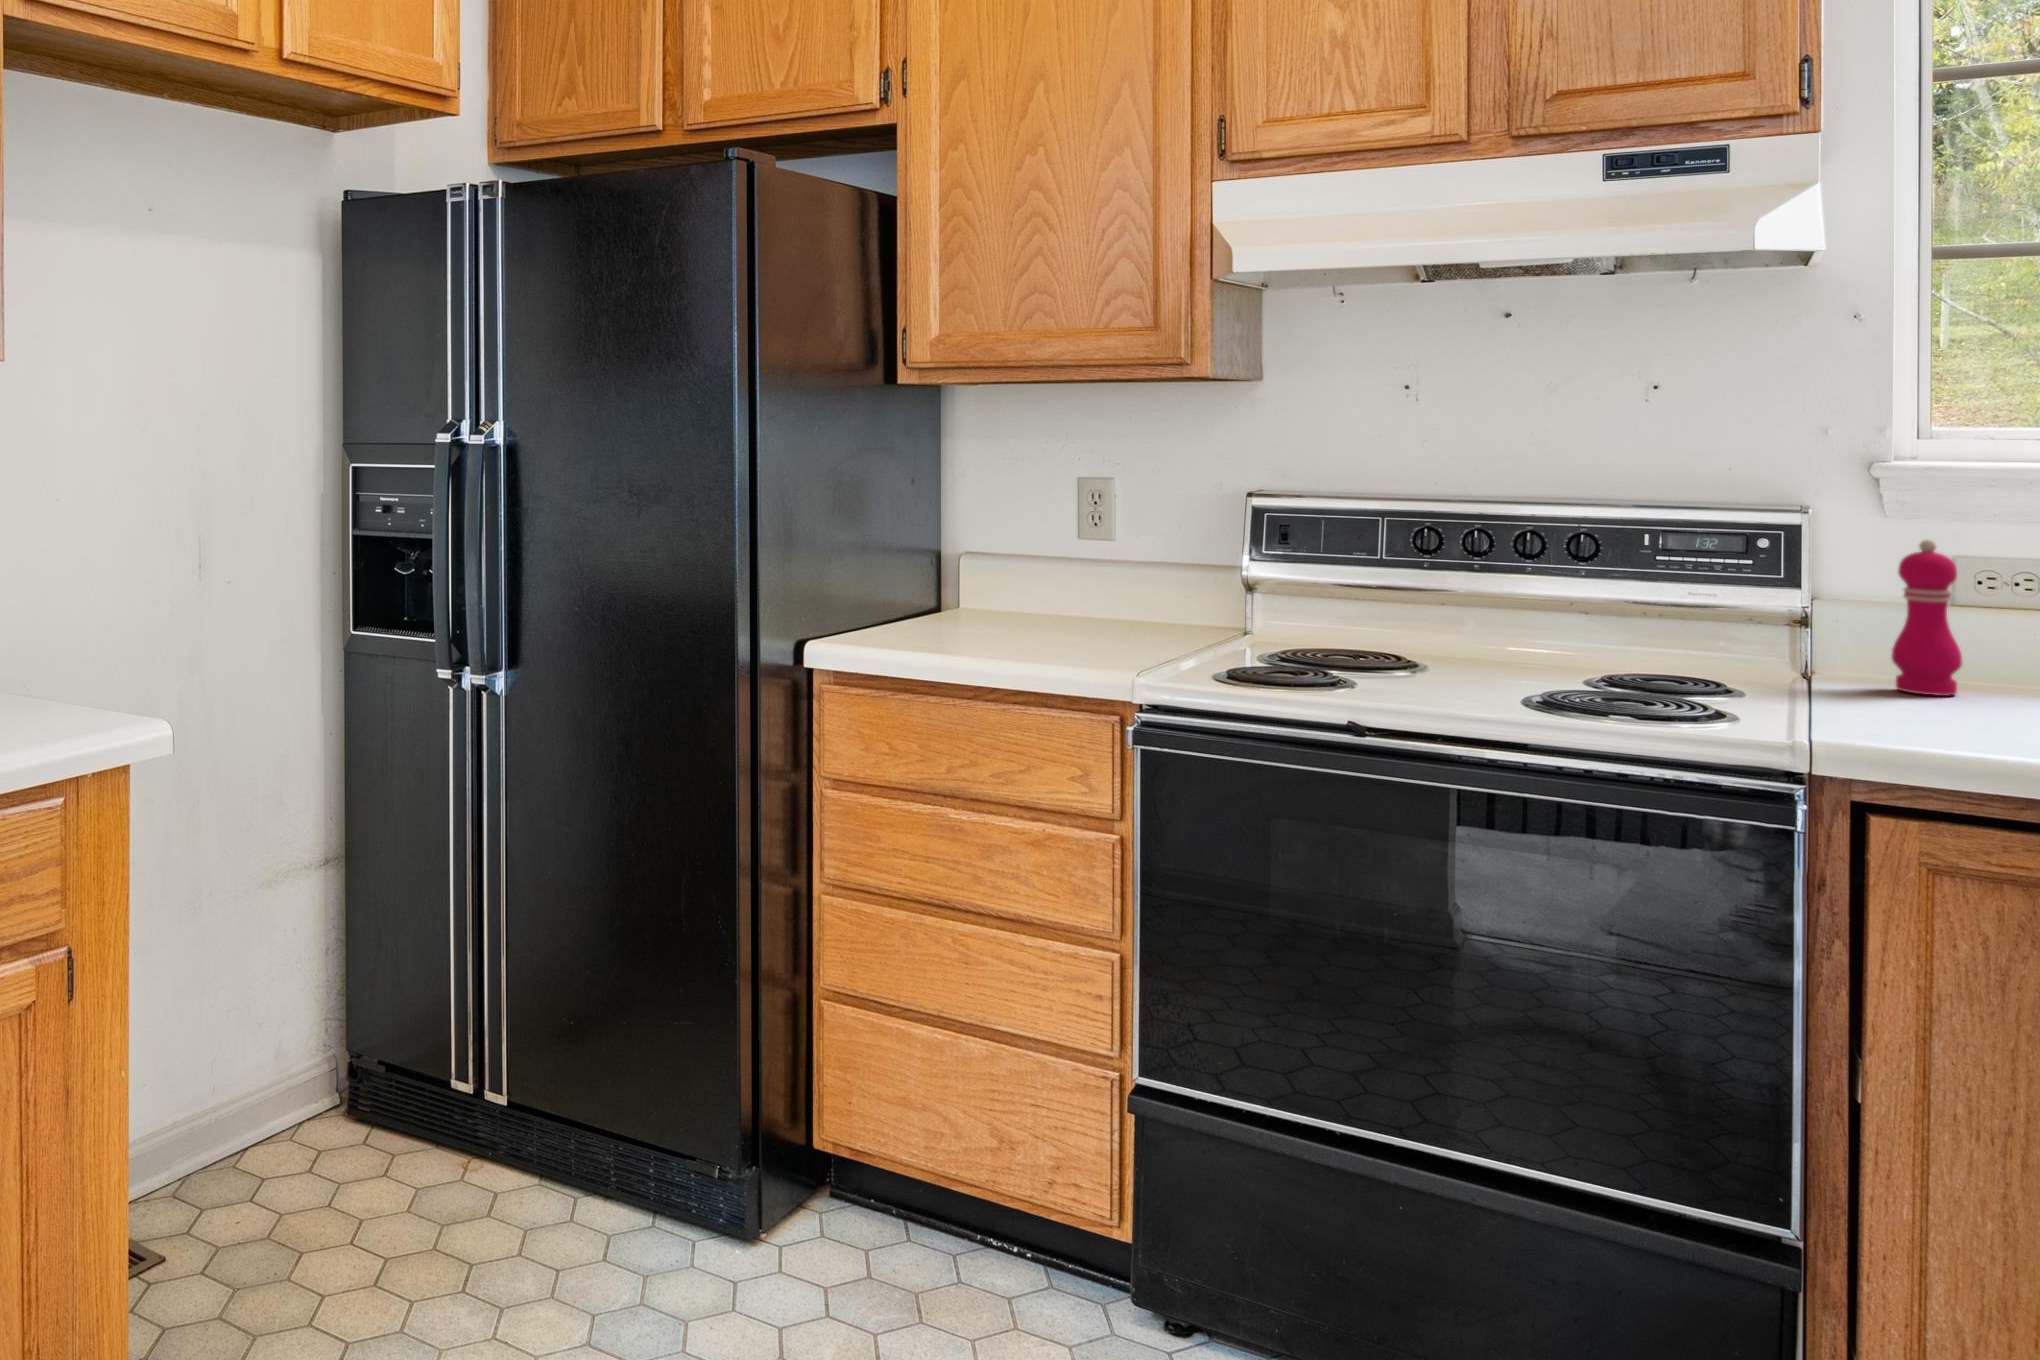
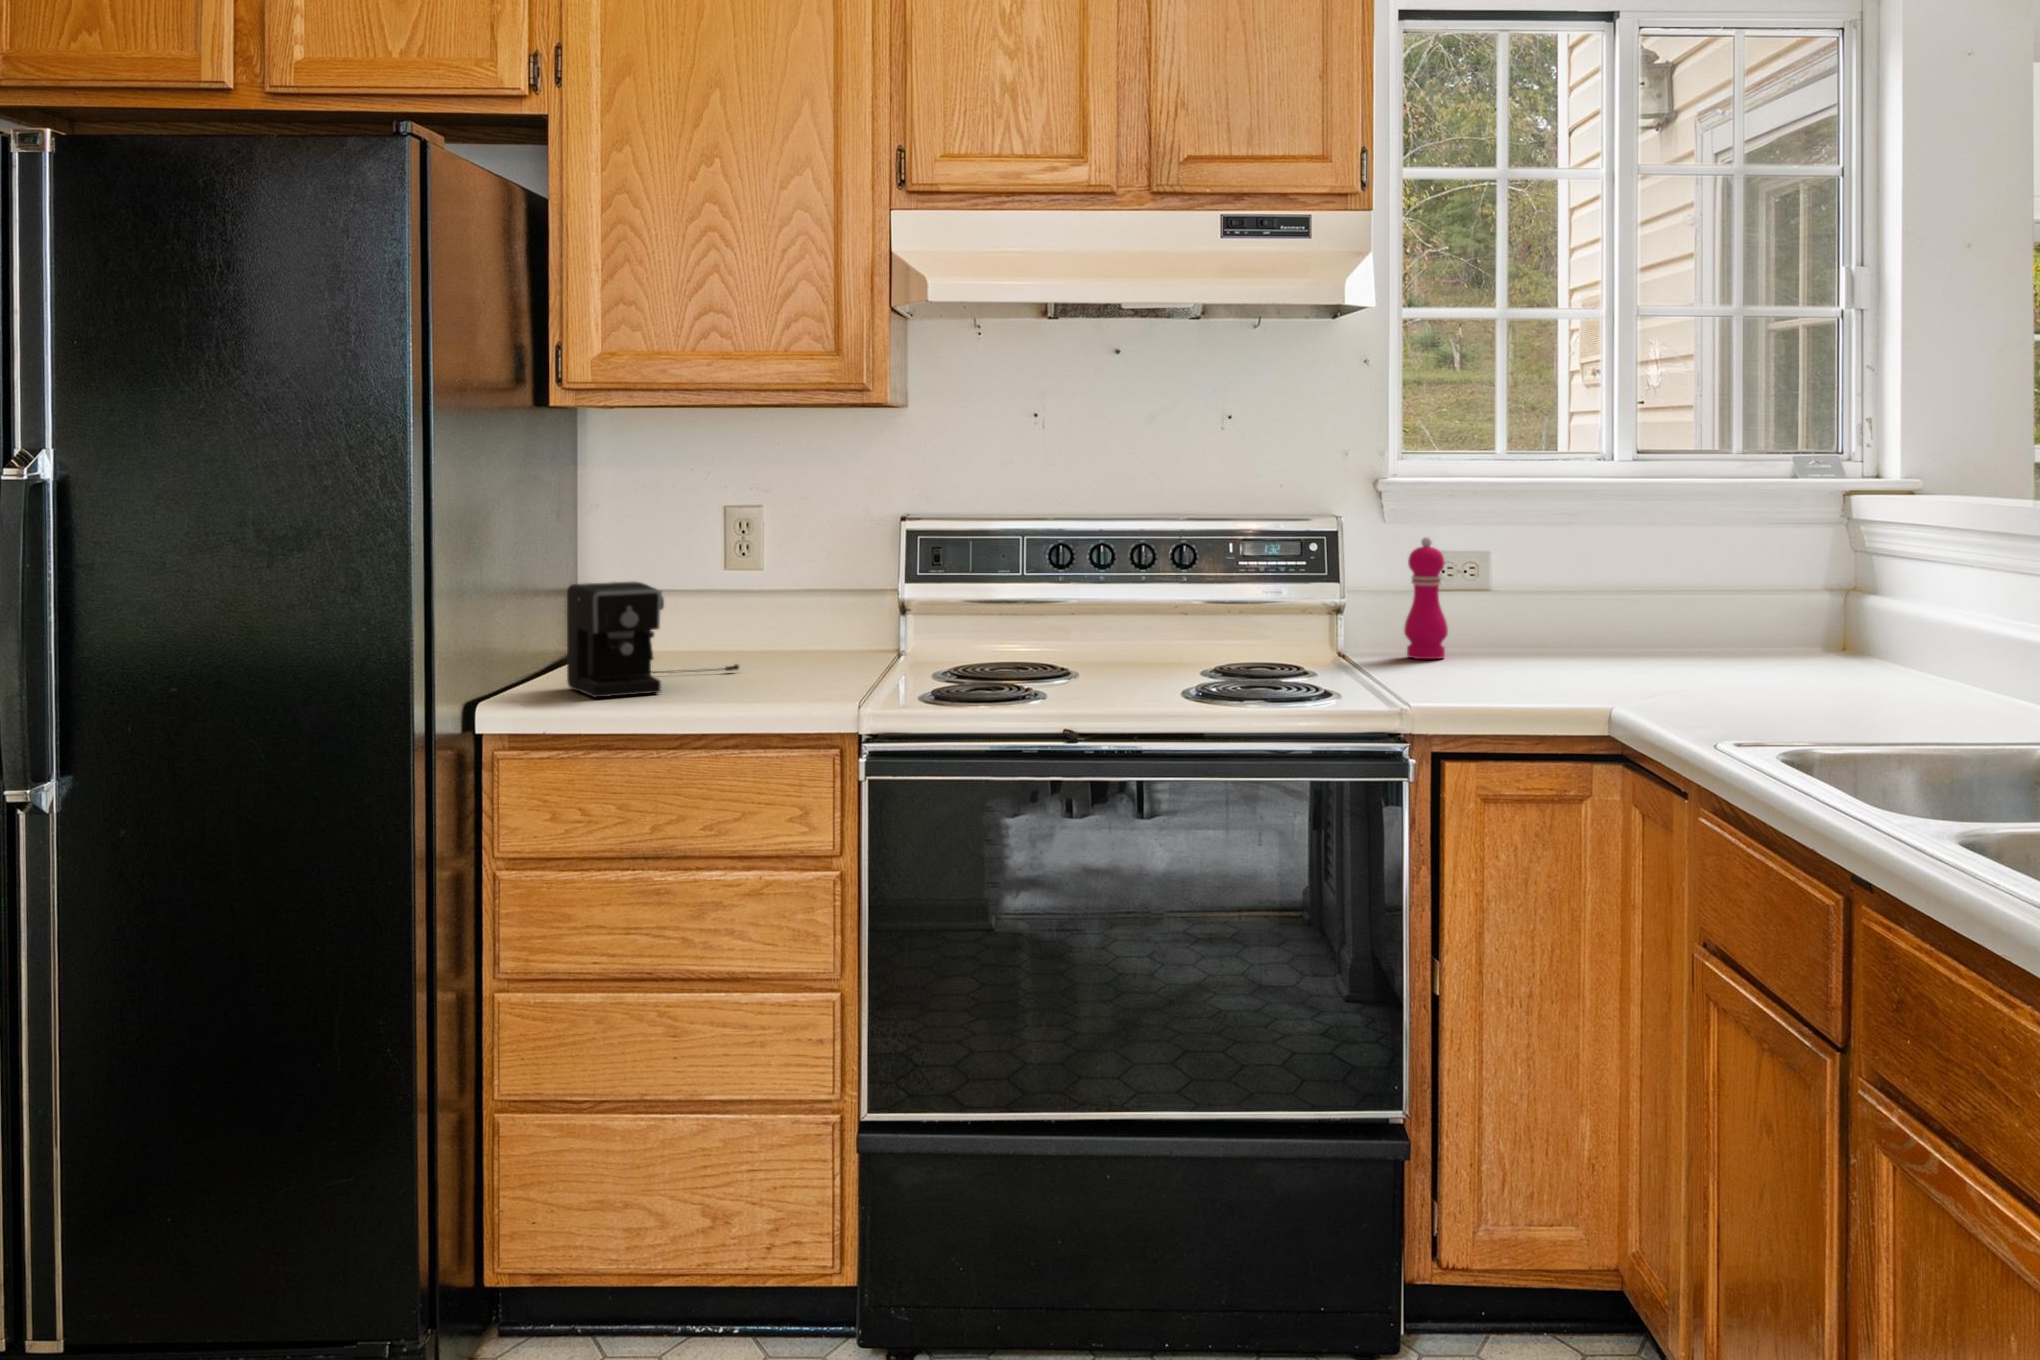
coffee maker: none [902,543,1068,647] -> present [567,581,739,697]

